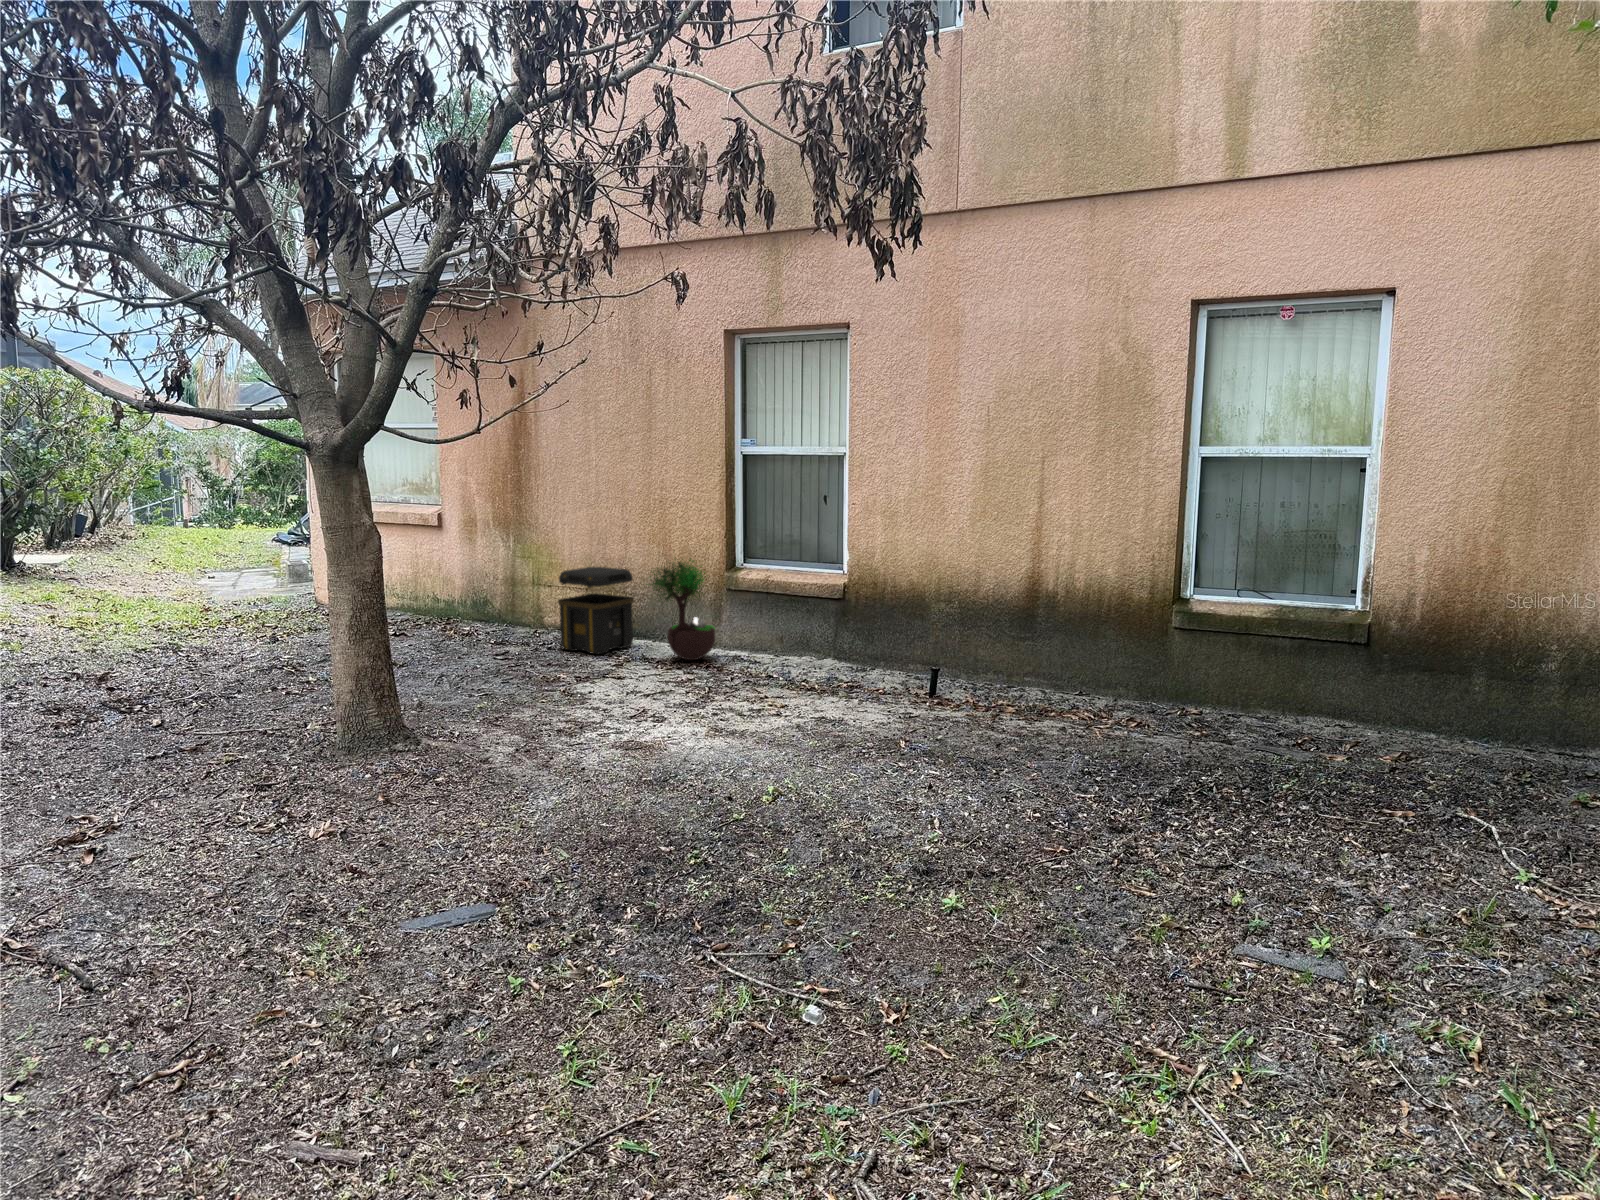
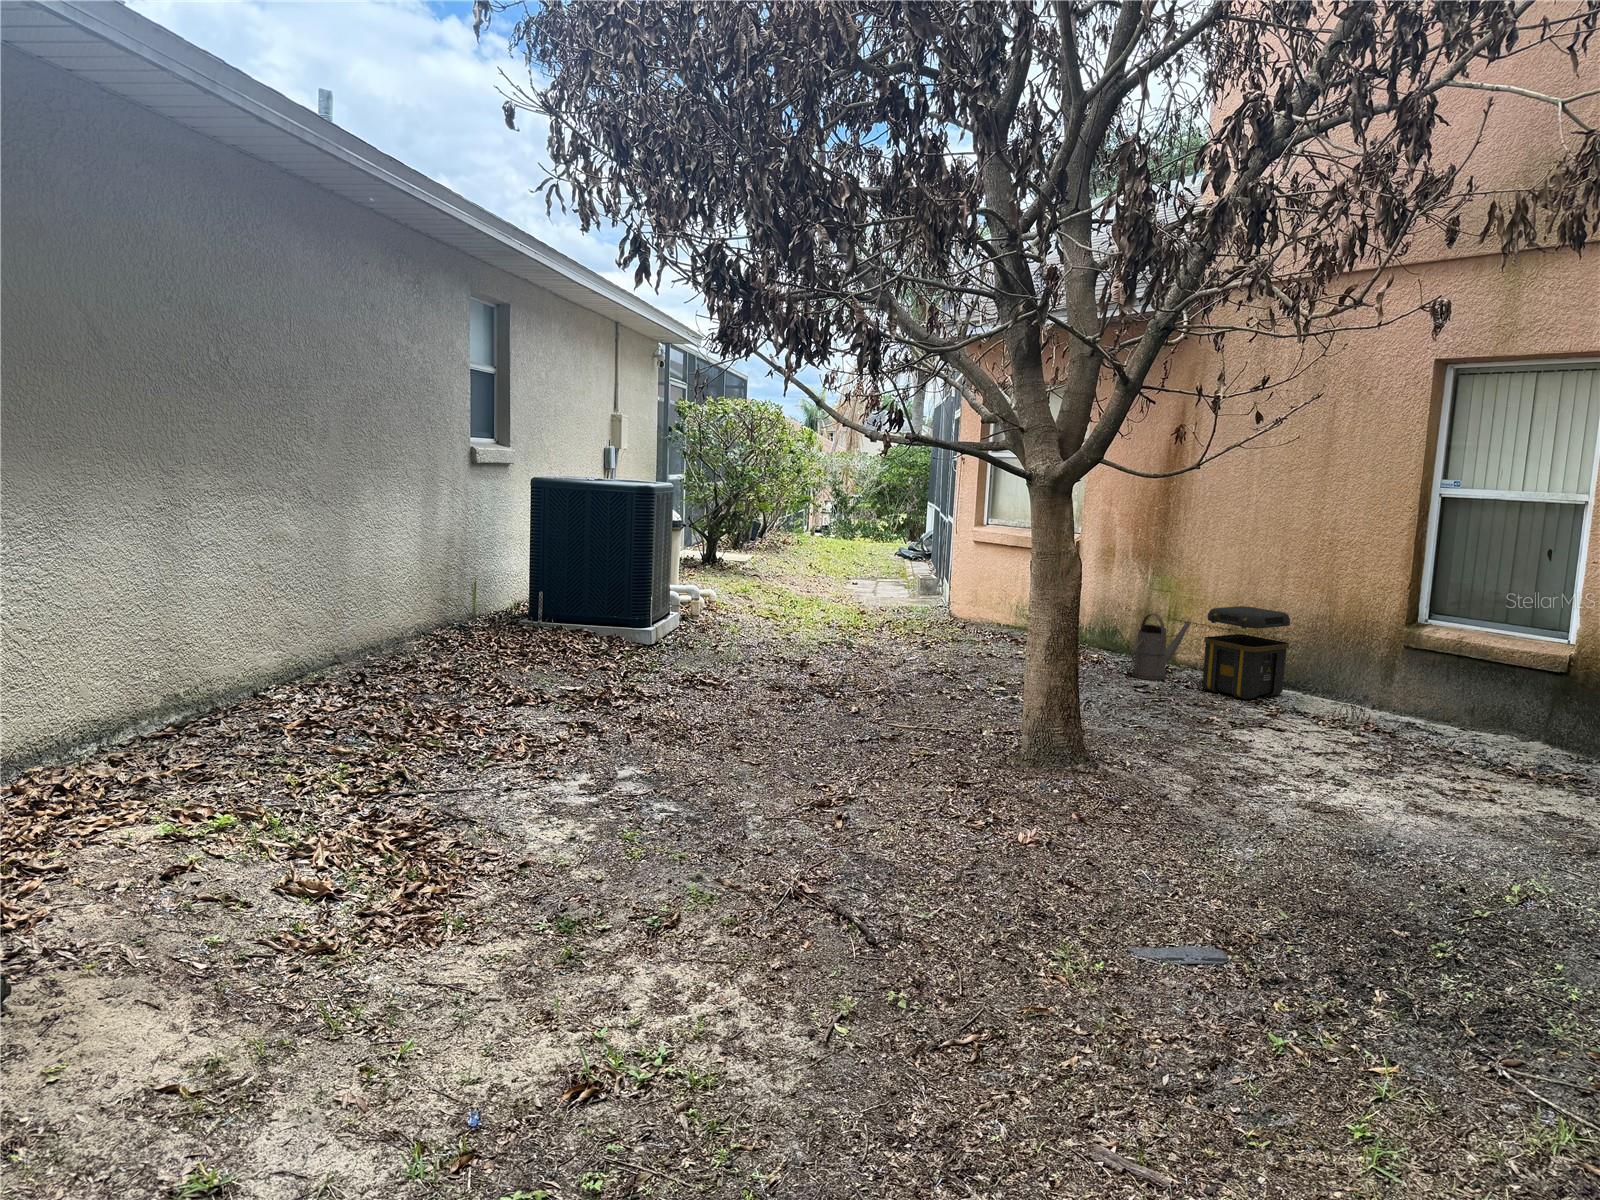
potted tree: present [651,559,715,660] -> none [1313,597,1393,720]
watering can: none [492,581,551,647] -> present [1131,614,1190,680]

